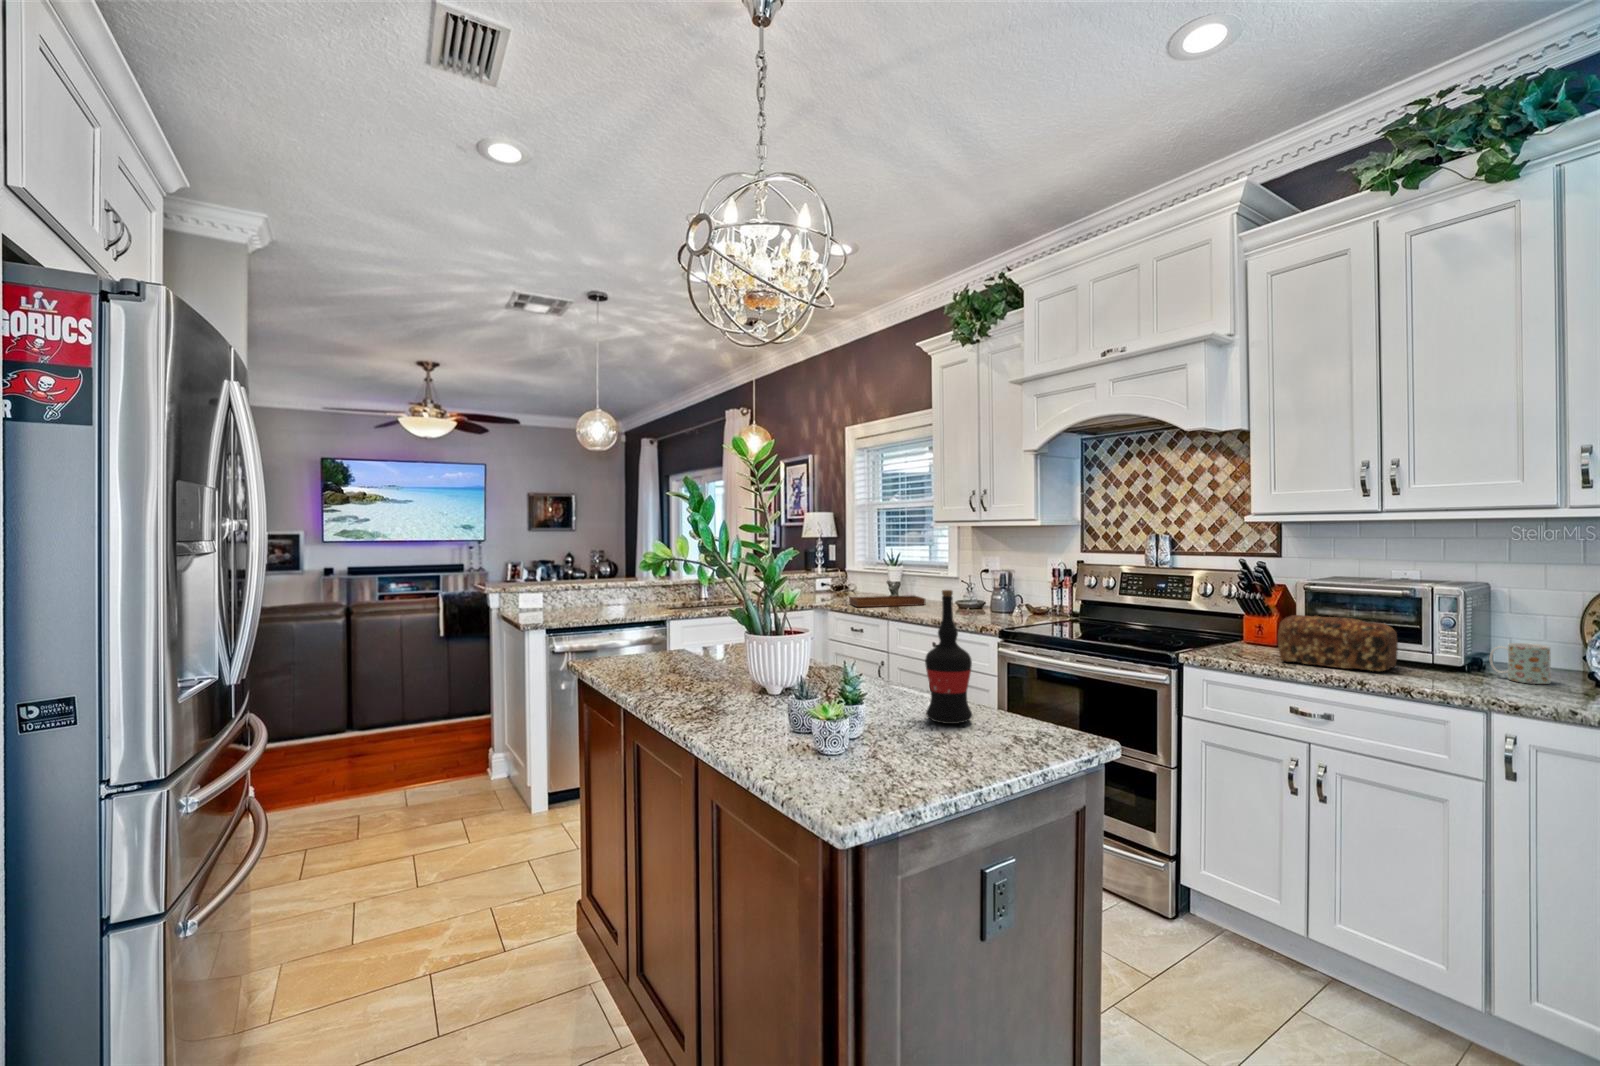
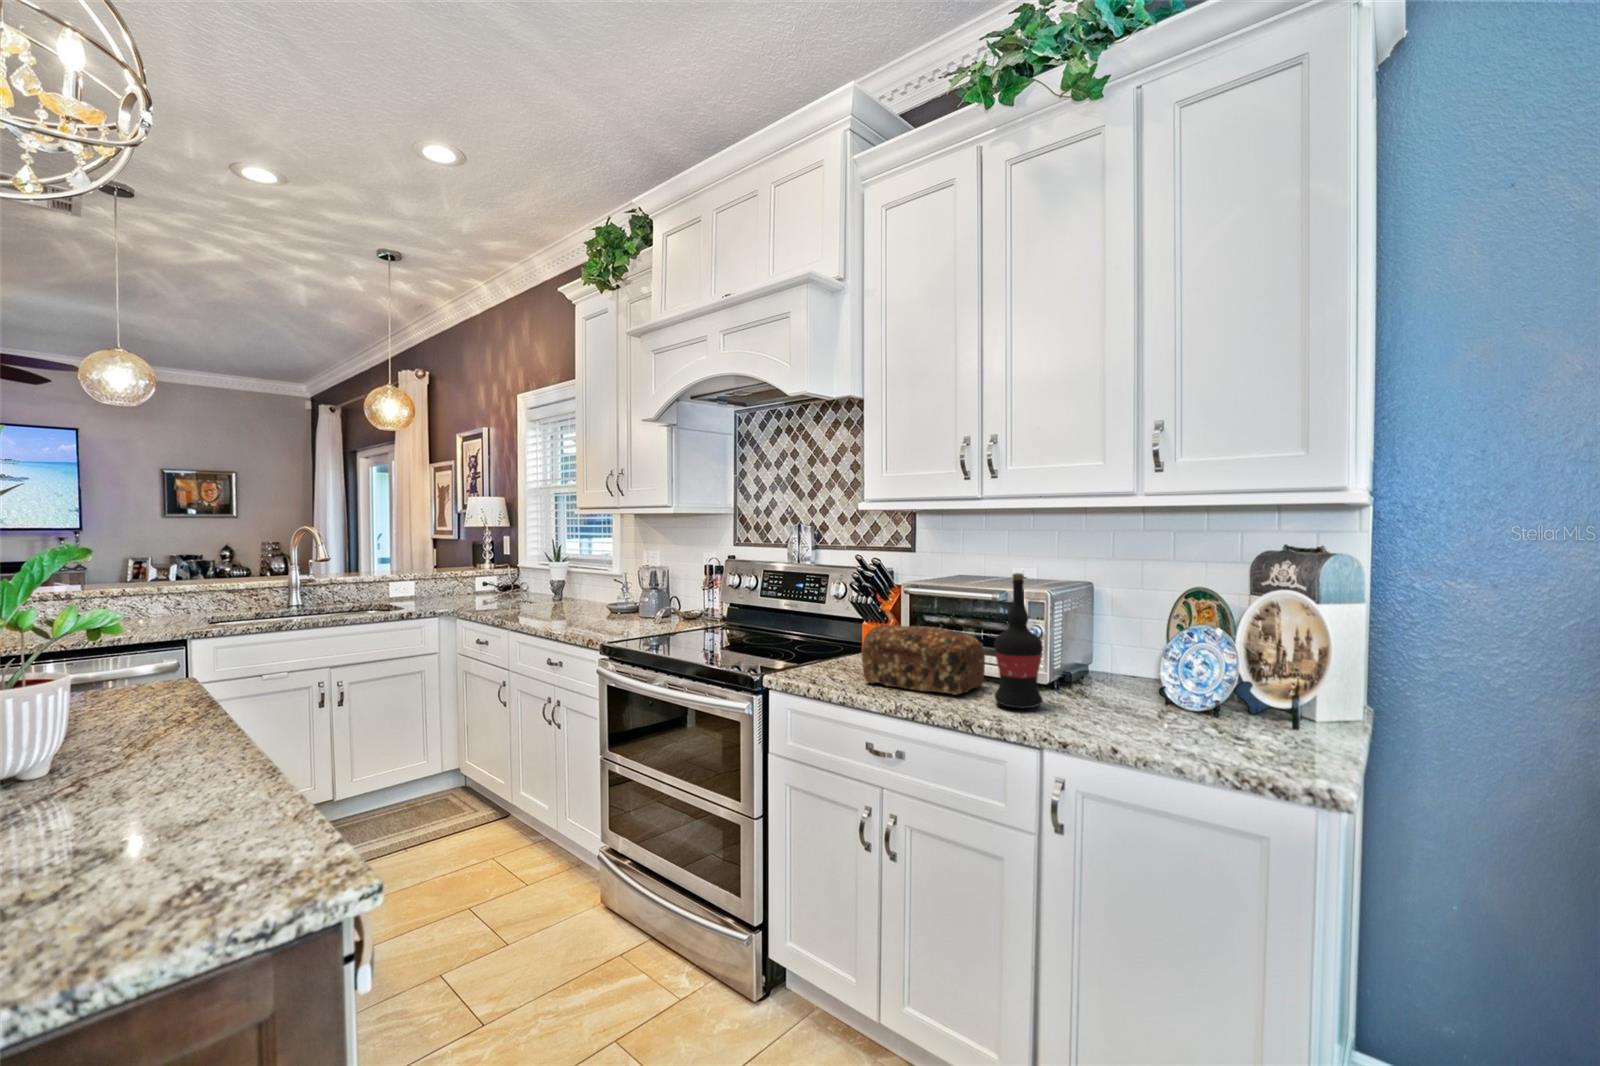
tray: present [849,581,925,607] -> none [480,579,573,614]
wine bottle: present [925,590,972,724] -> present [994,573,1043,709]
mug: present [1490,643,1551,684] -> none [1068,656,1122,706]

